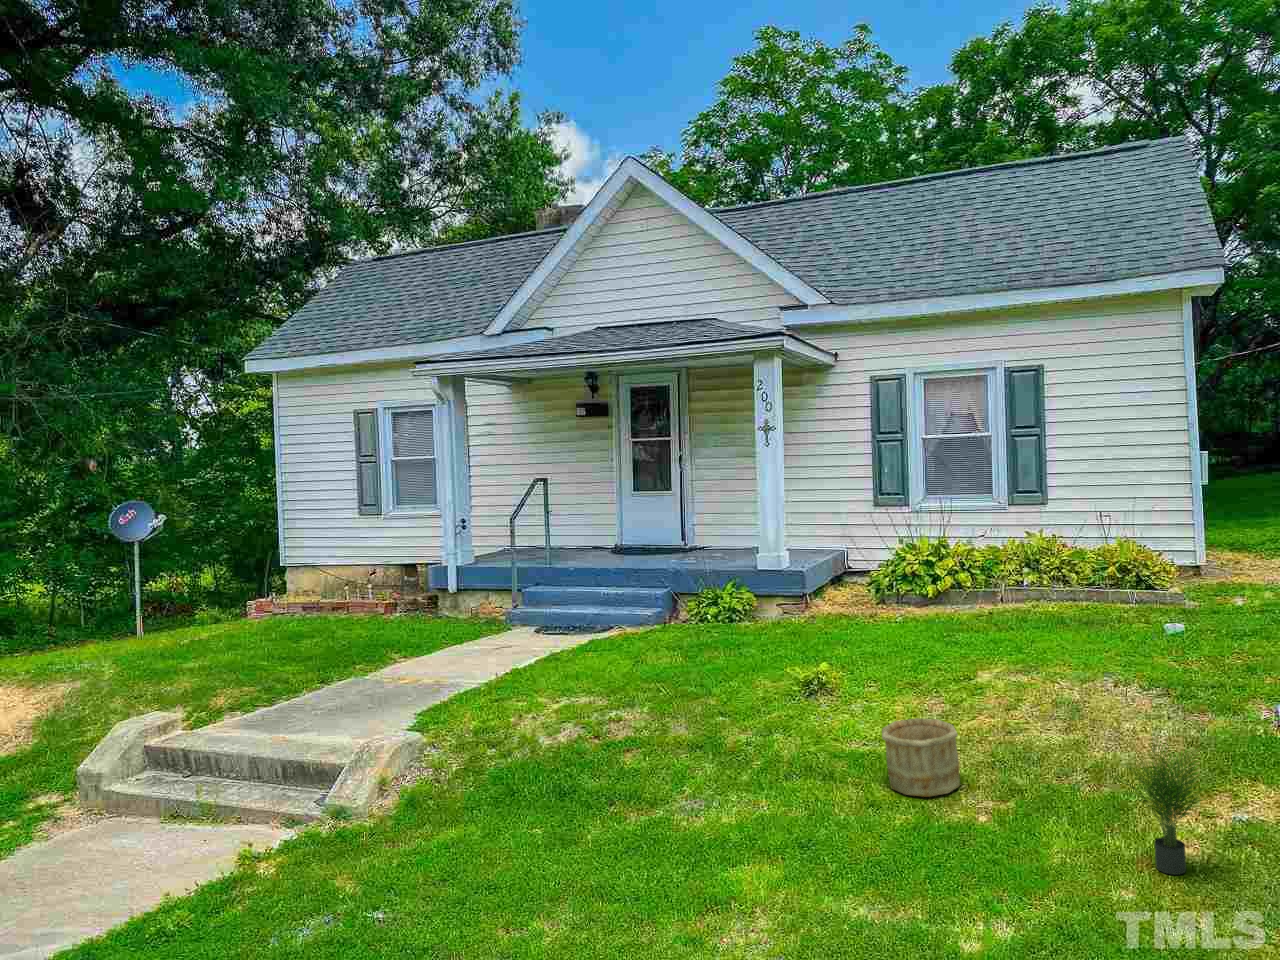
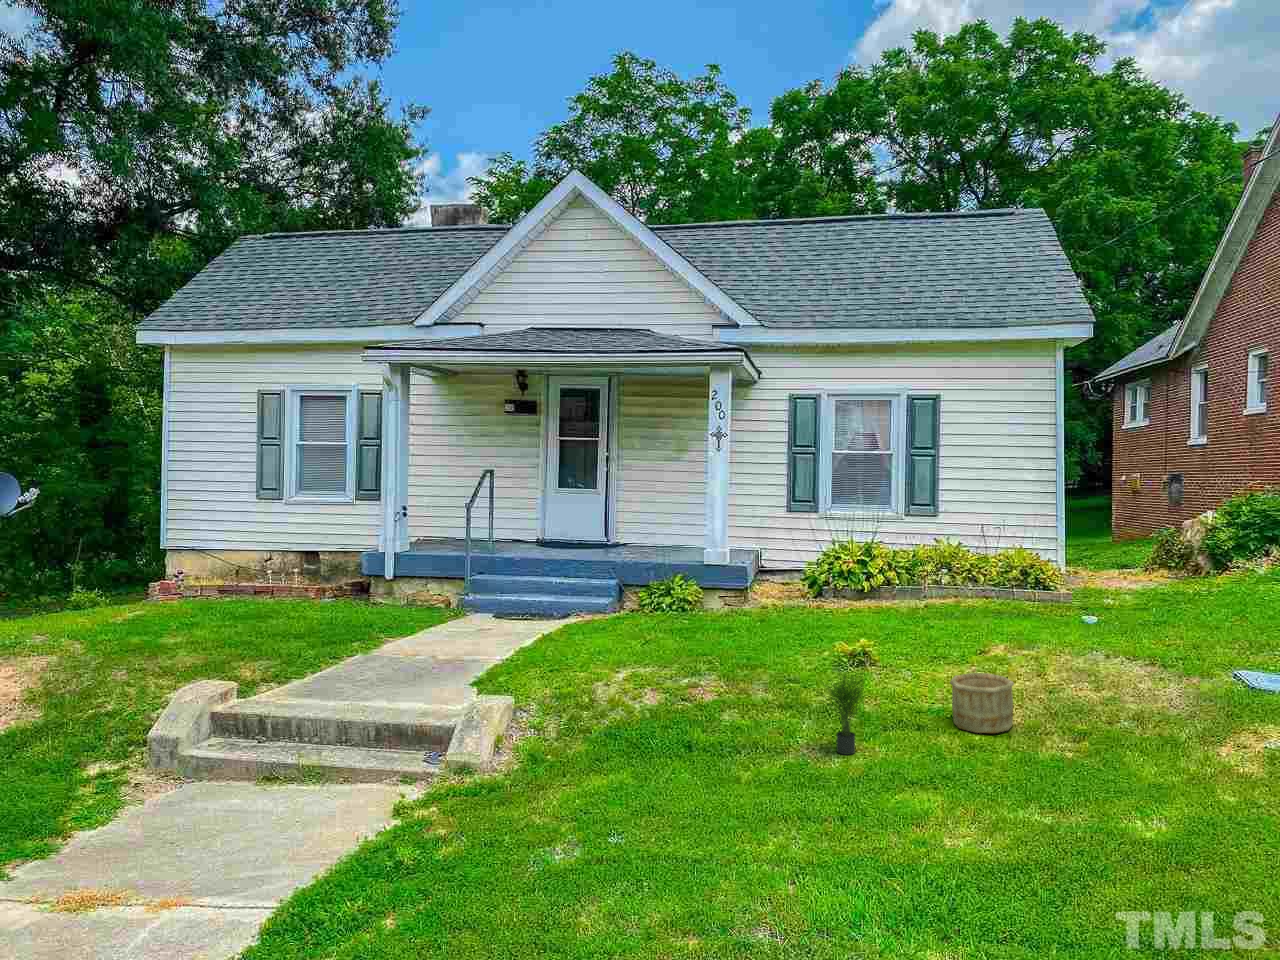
potted plant: present [1125,744,1204,875] -> present [819,669,864,755]

